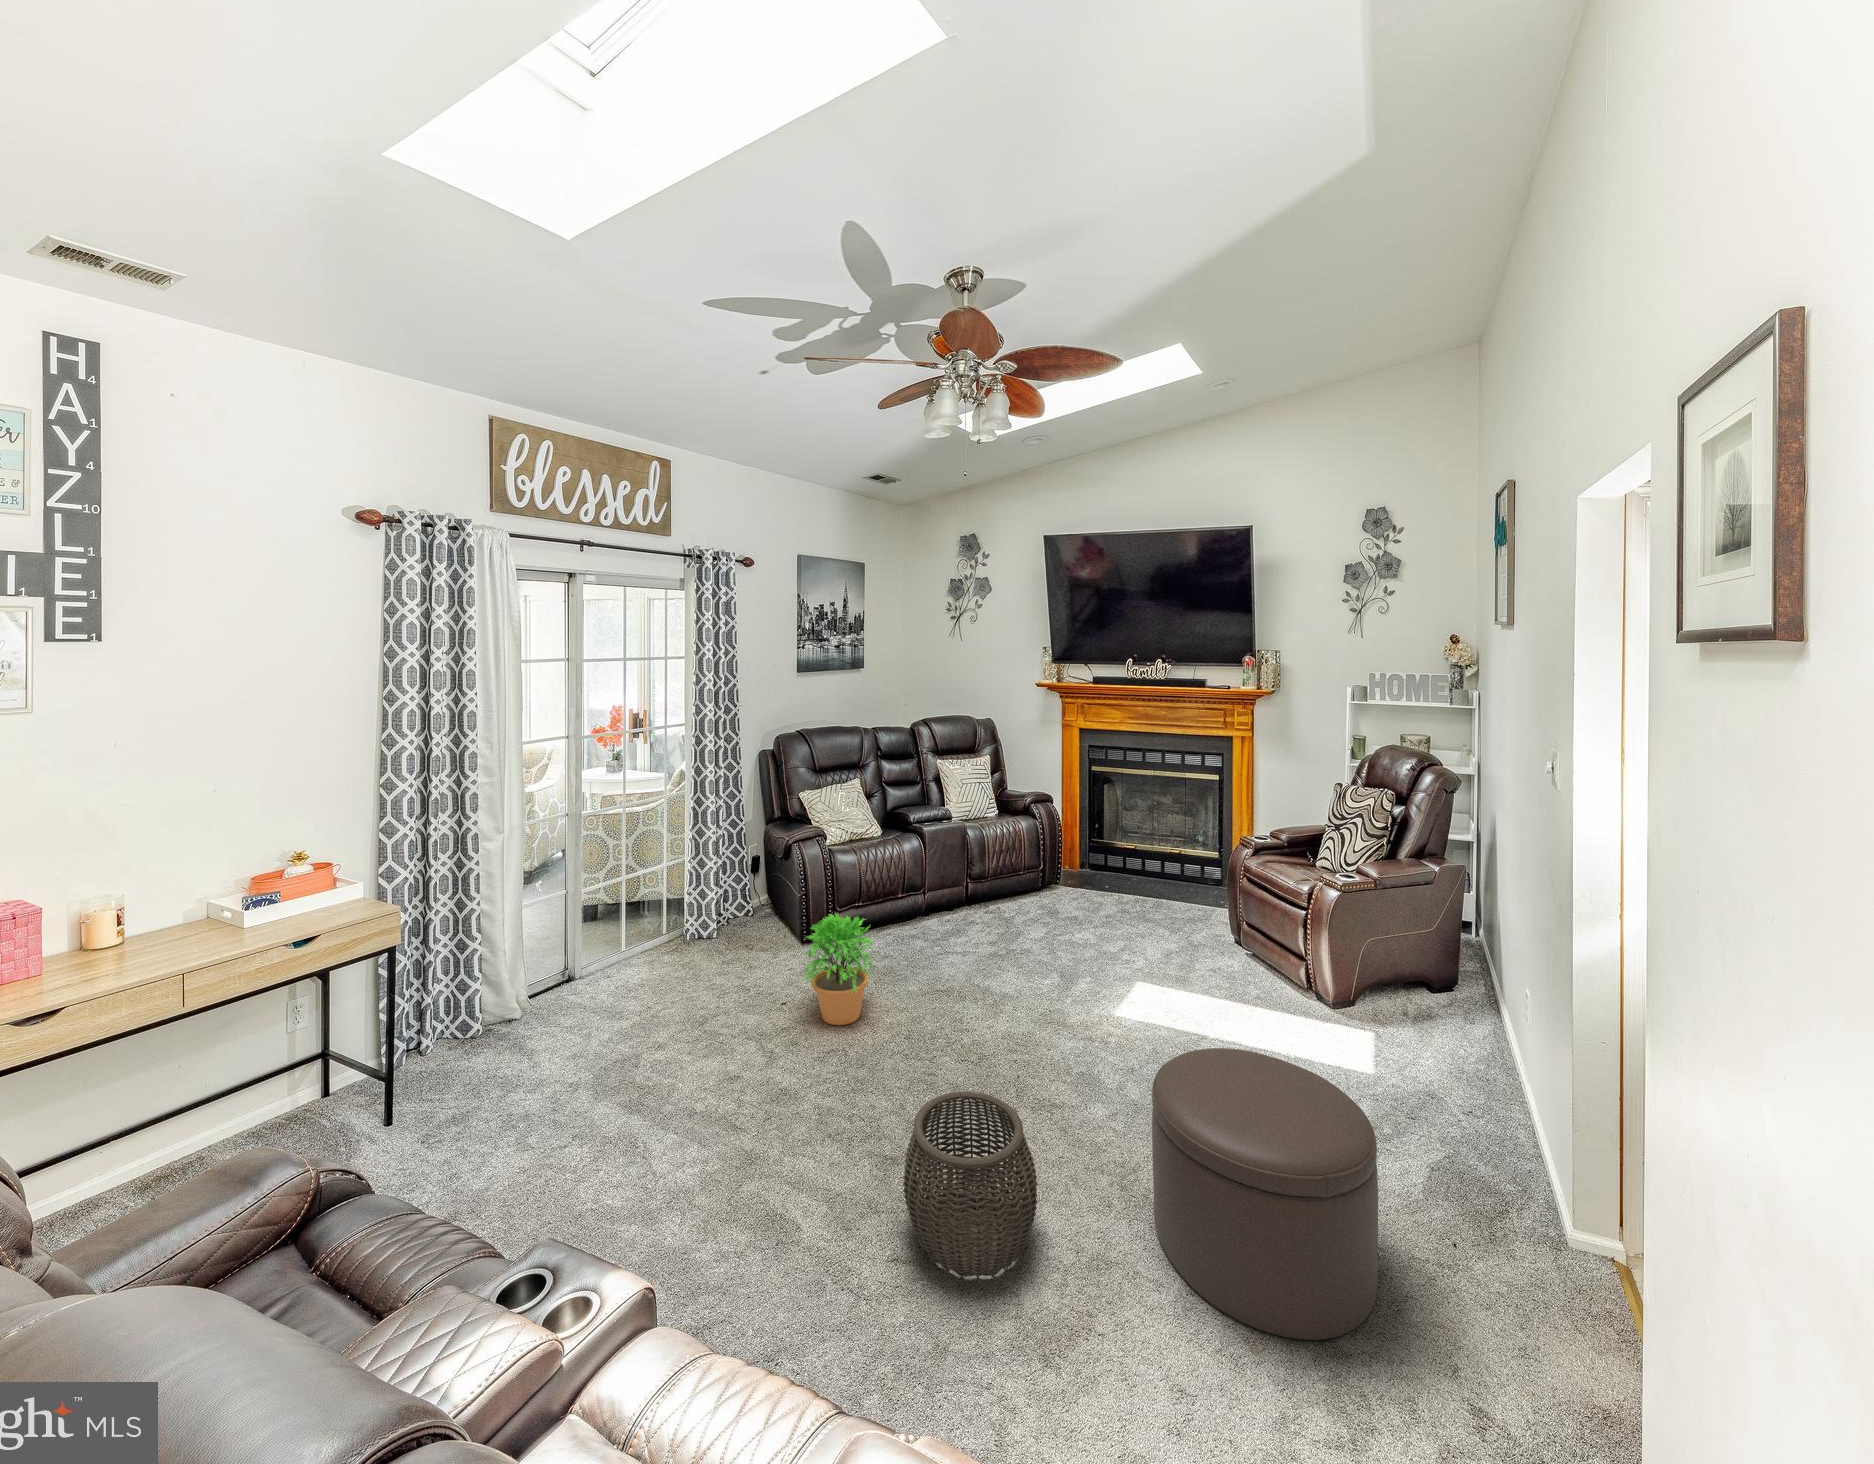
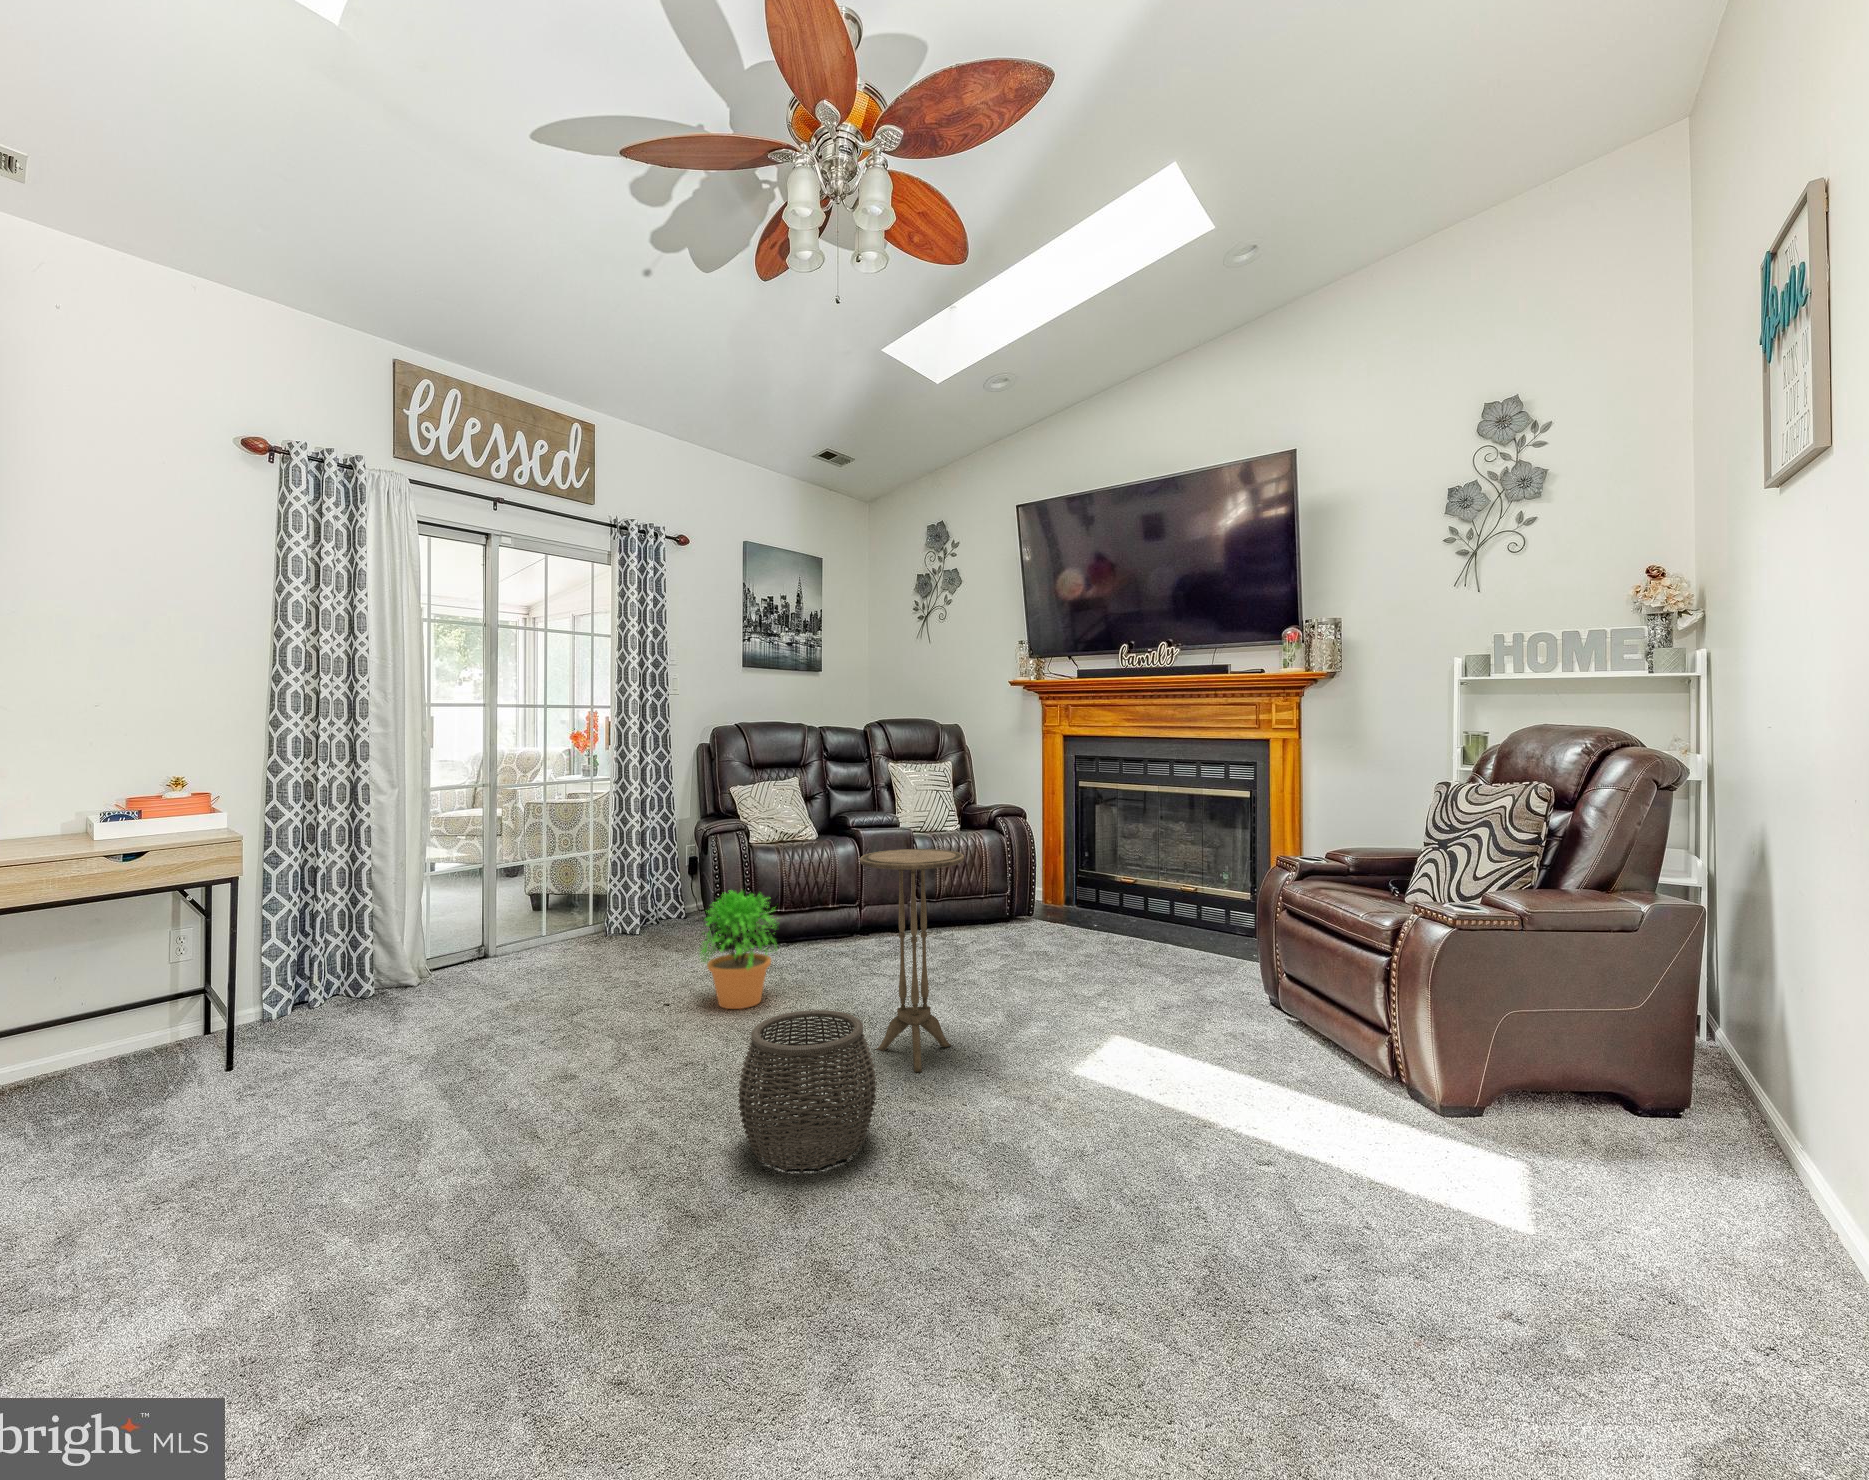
side table: none [973,892,1074,1118] -> present [860,849,964,1072]
ottoman: present [1152,1048,1378,1340] -> none [994,970,1197,1207]

